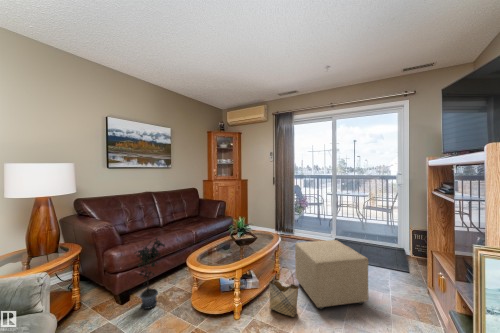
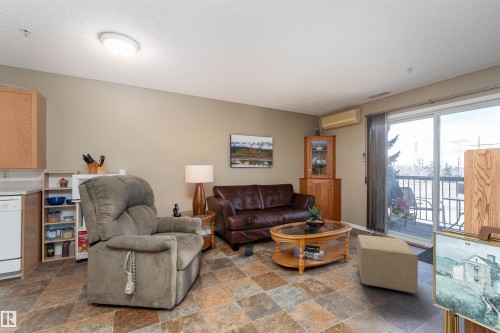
woven basket: present [269,267,299,317] -> none [323,247,346,283]

